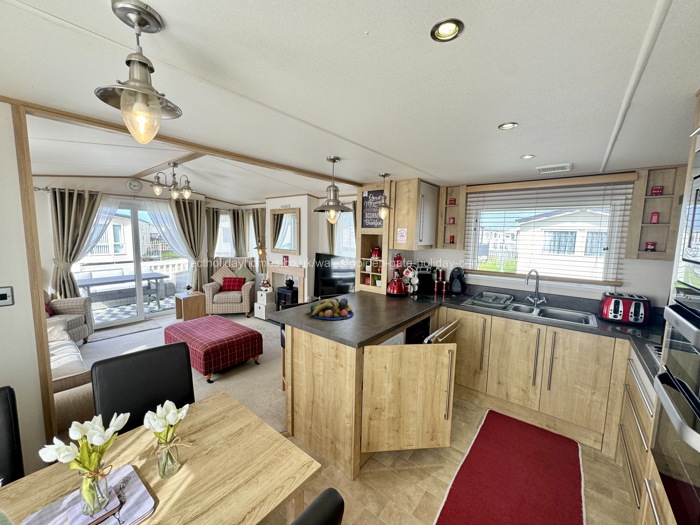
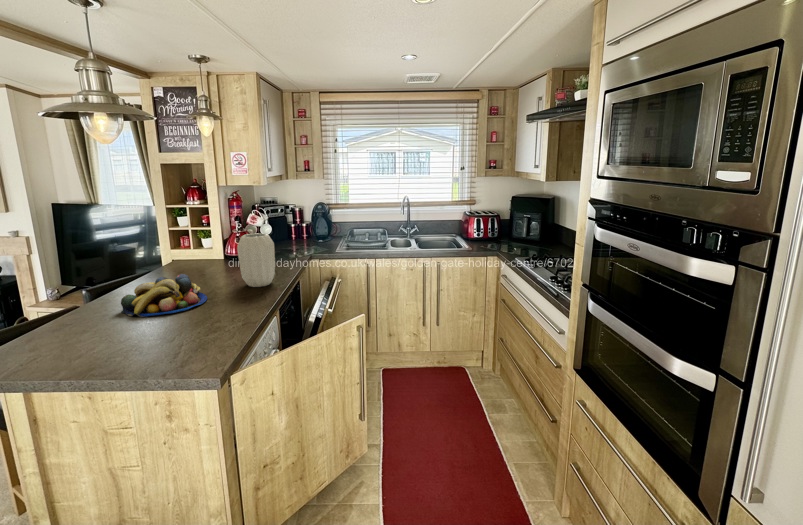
vase: none [378,281,402,317] -> present [237,233,275,287]

